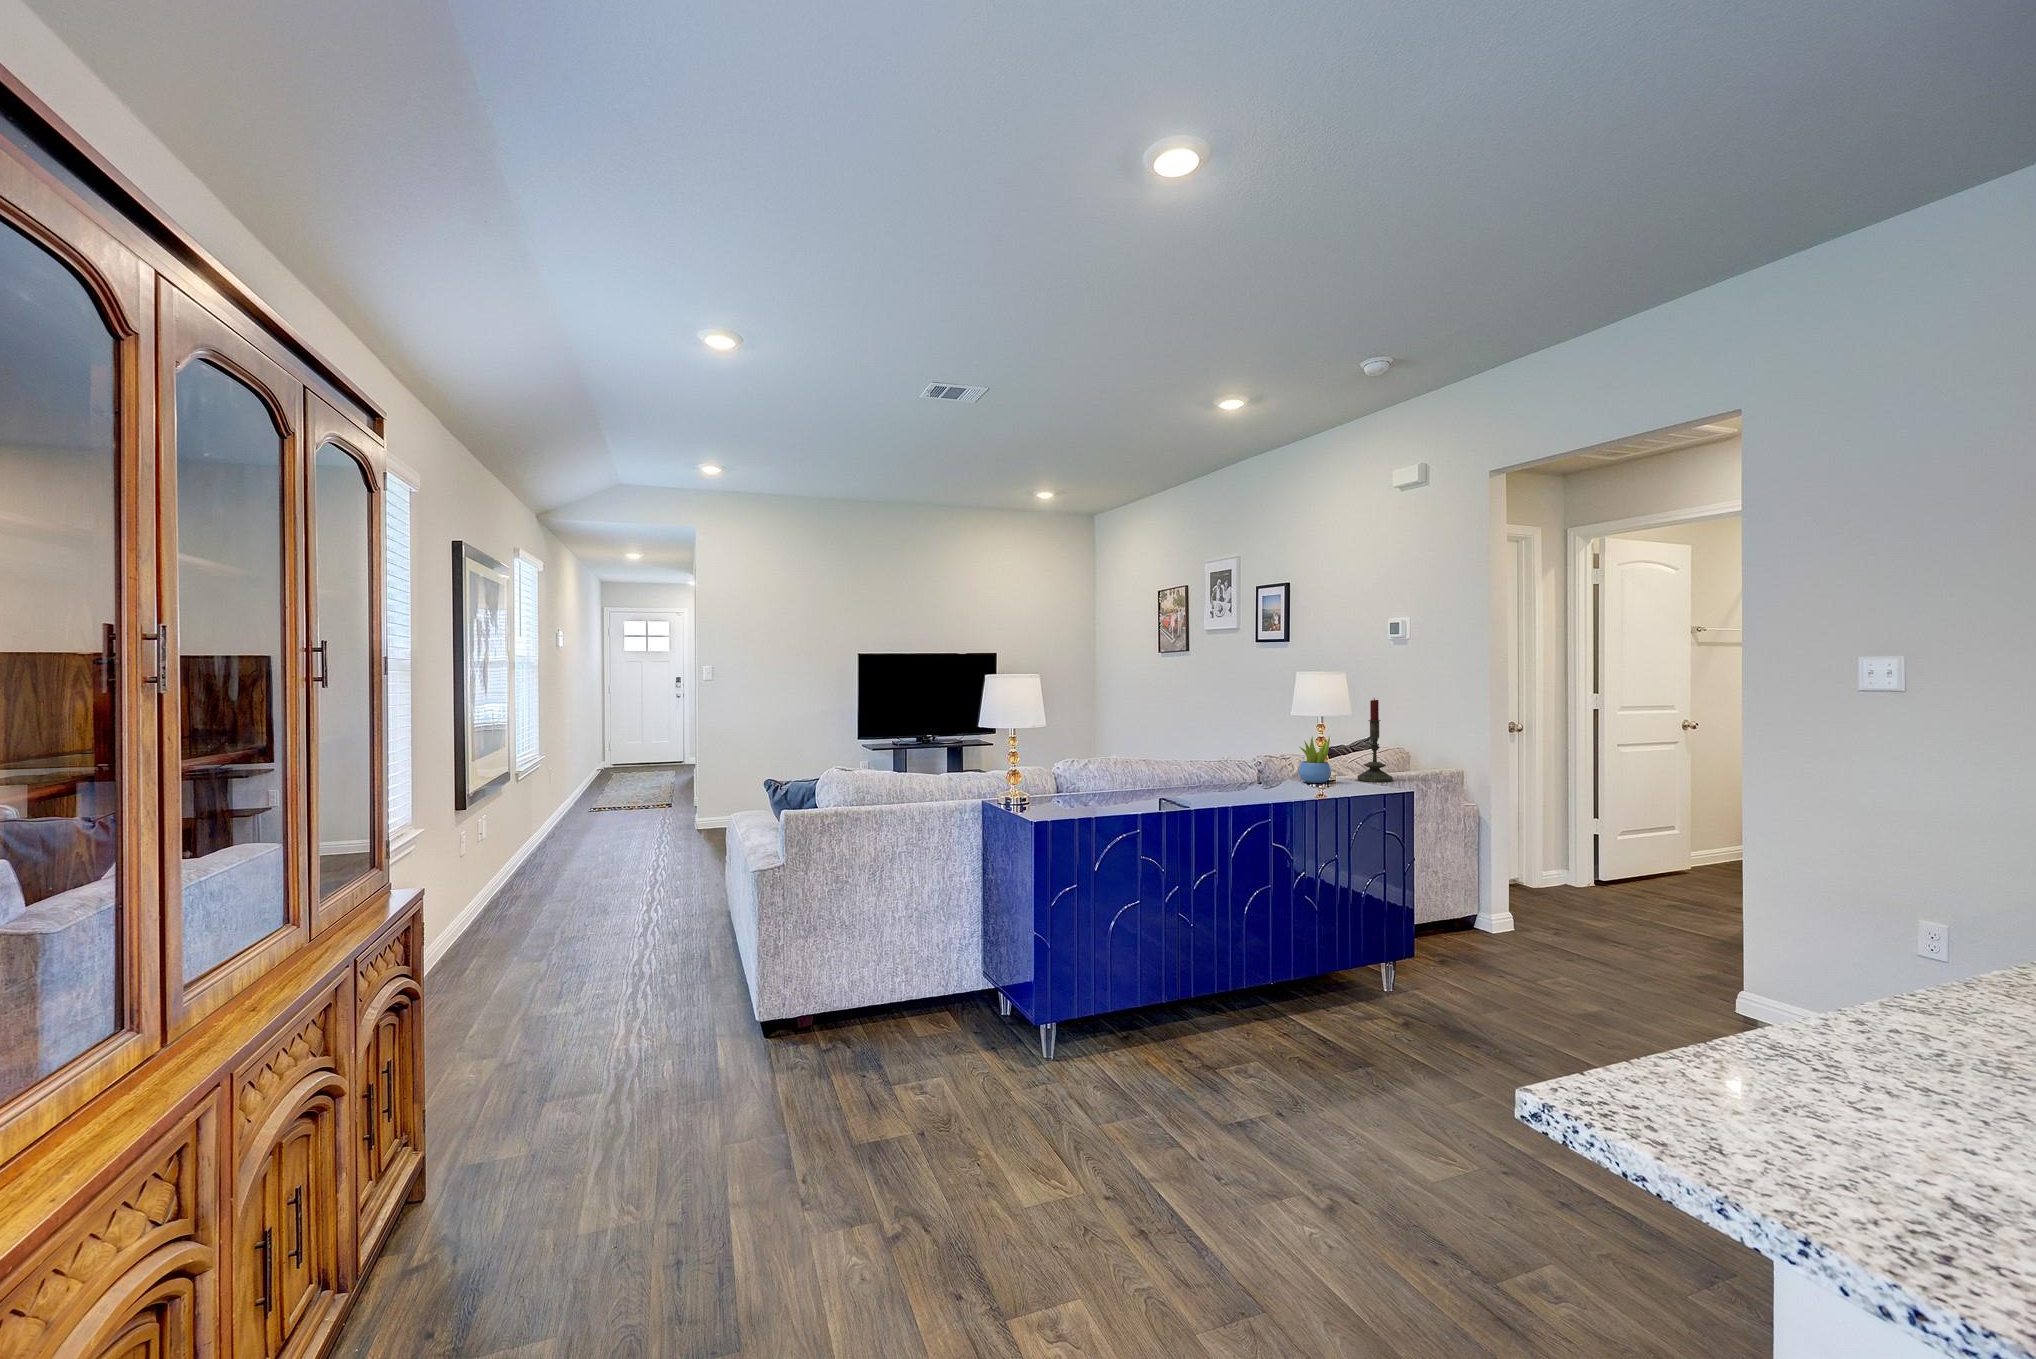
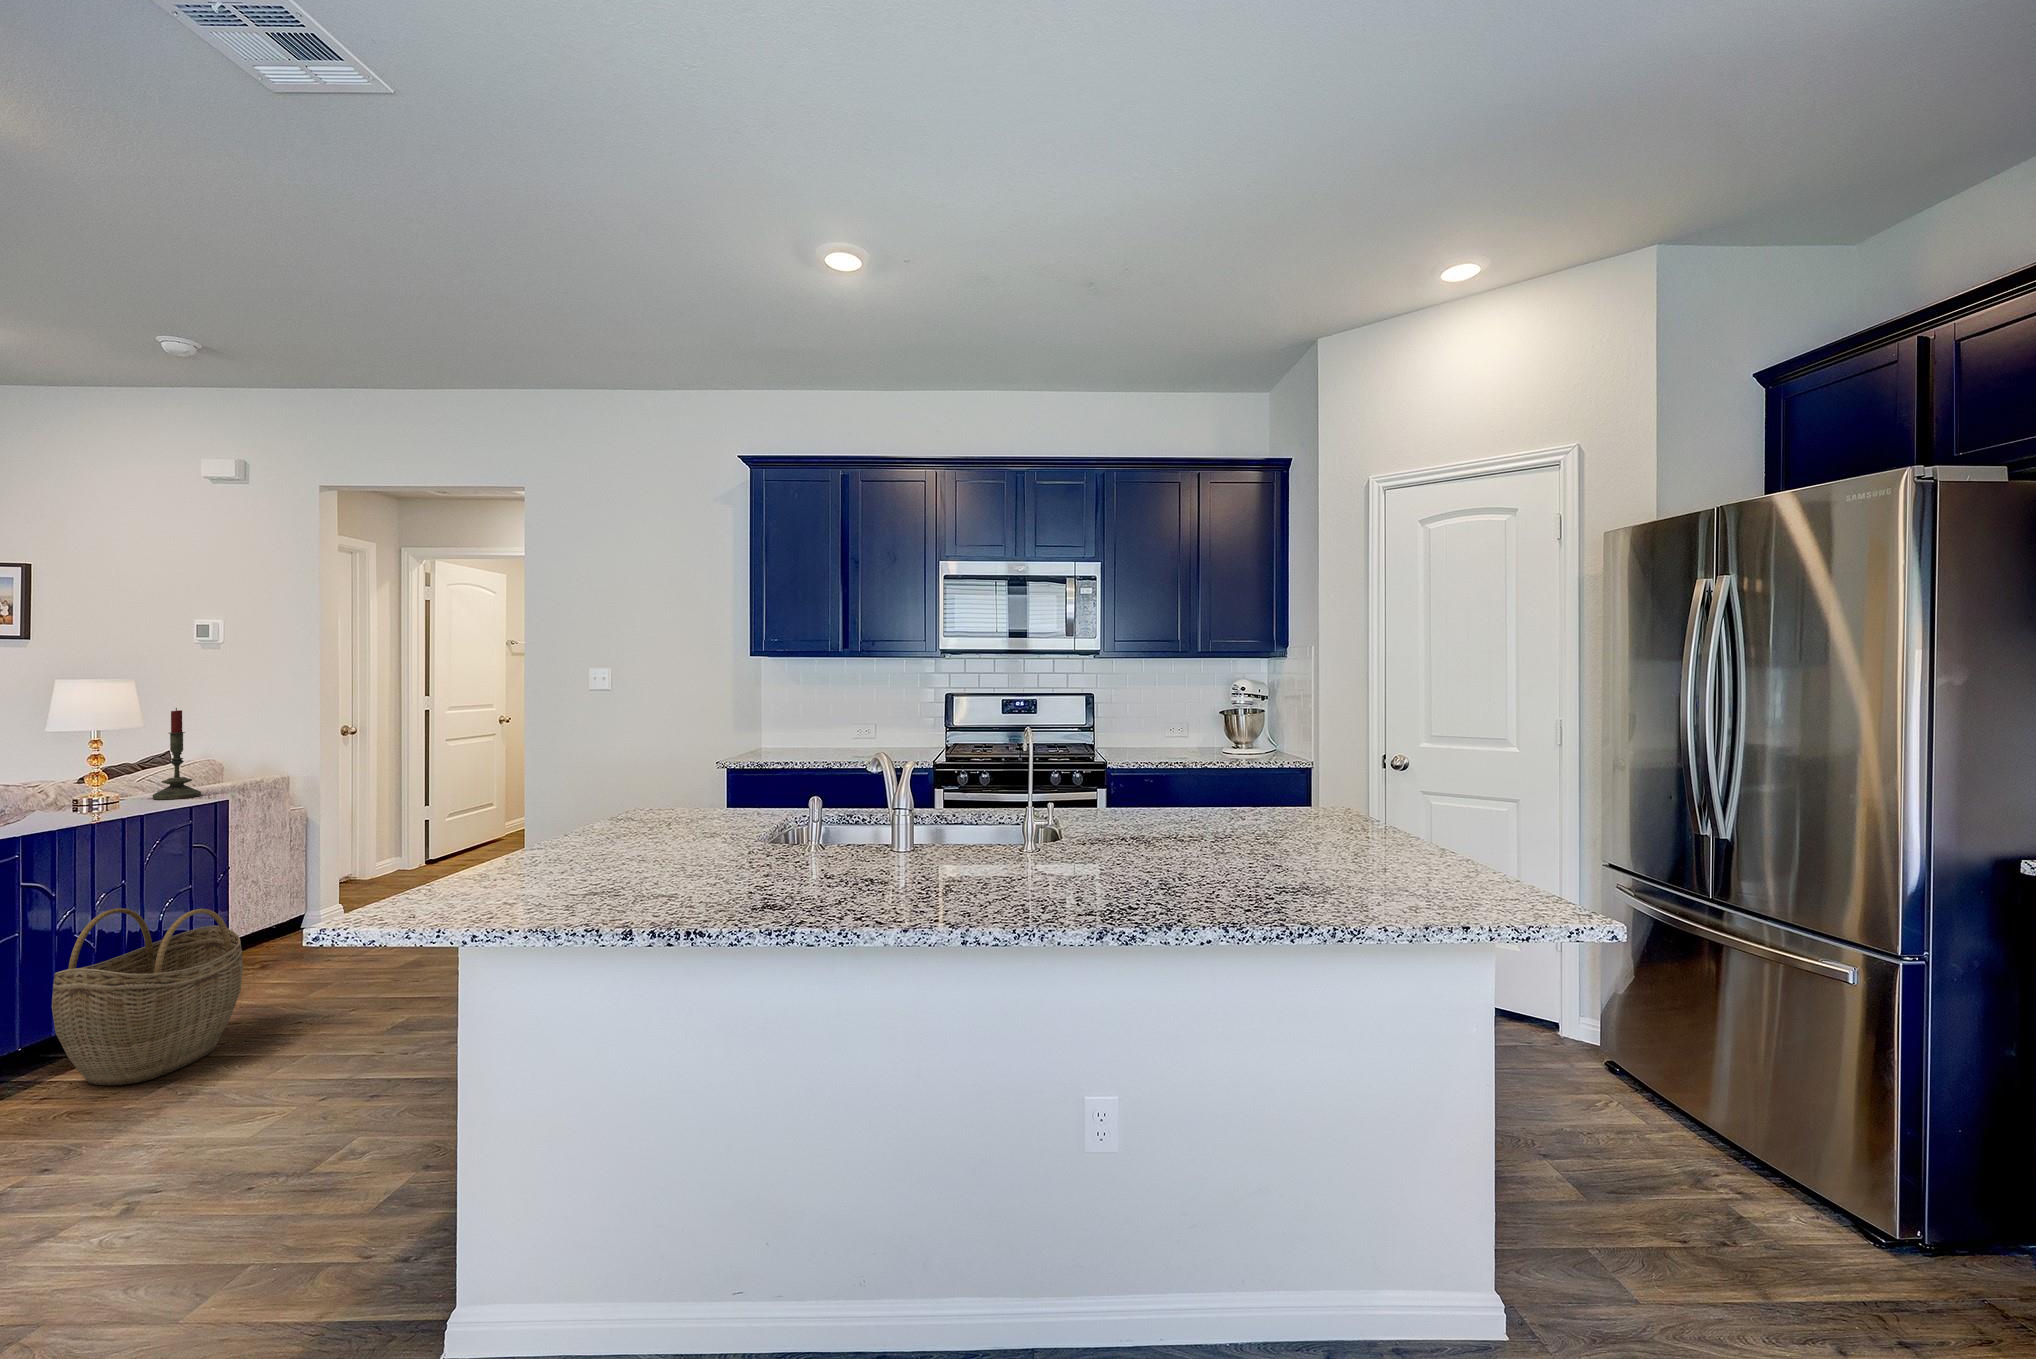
succulent plant: present [1299,736,1331,783] -> none [62,752,114,810]
woven basket: none [1287,877,1425,1047] -> present [52,908,243,1085]

